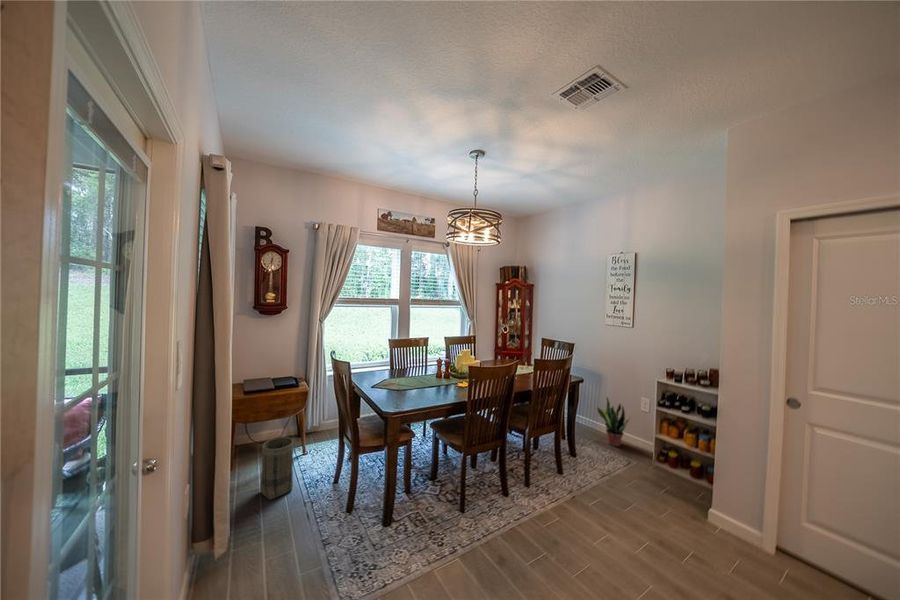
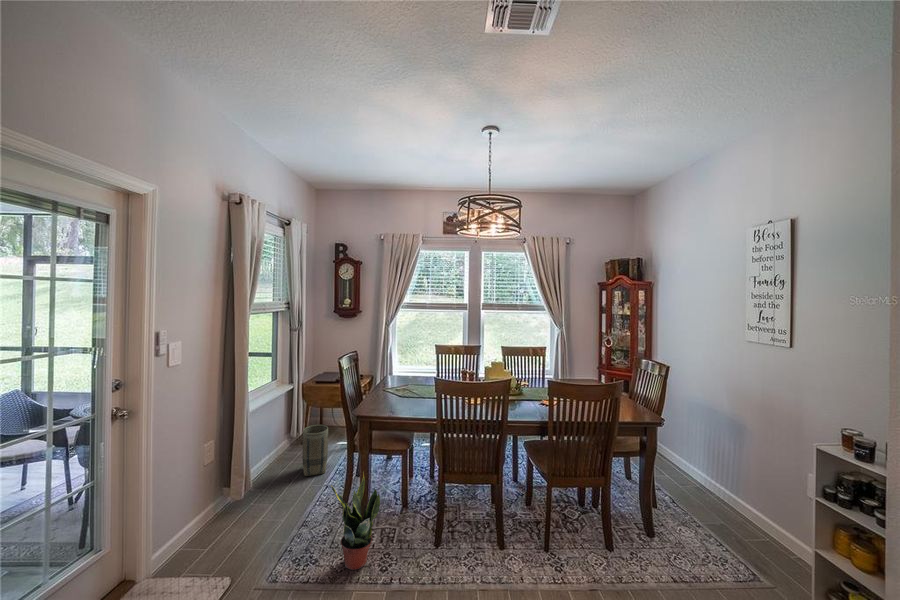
potted plant: present [598,398,632,446] -> present [331,475,380,570]

